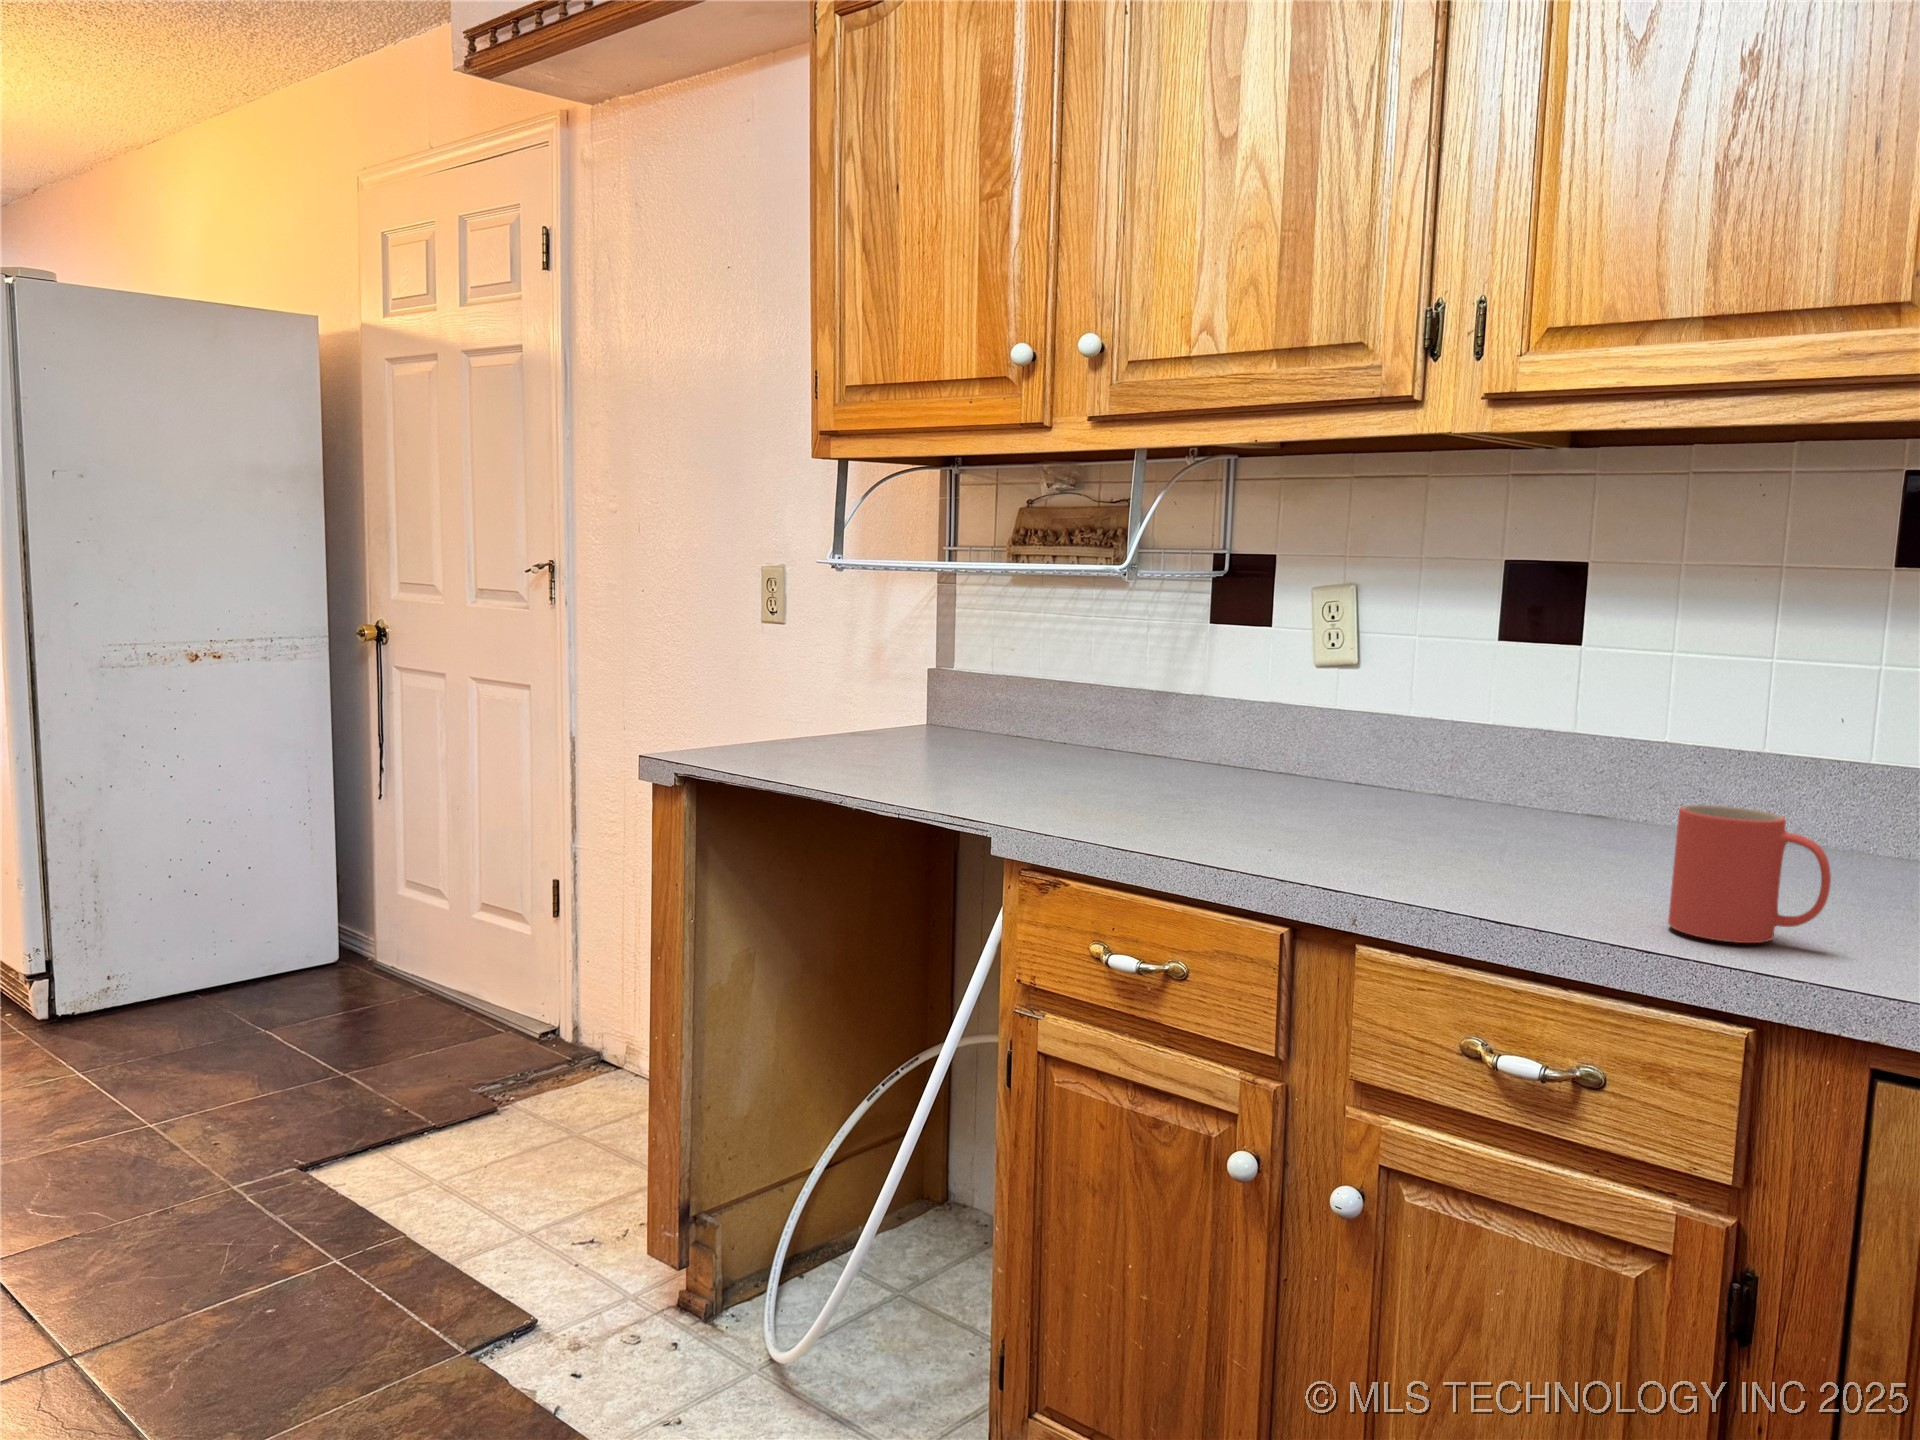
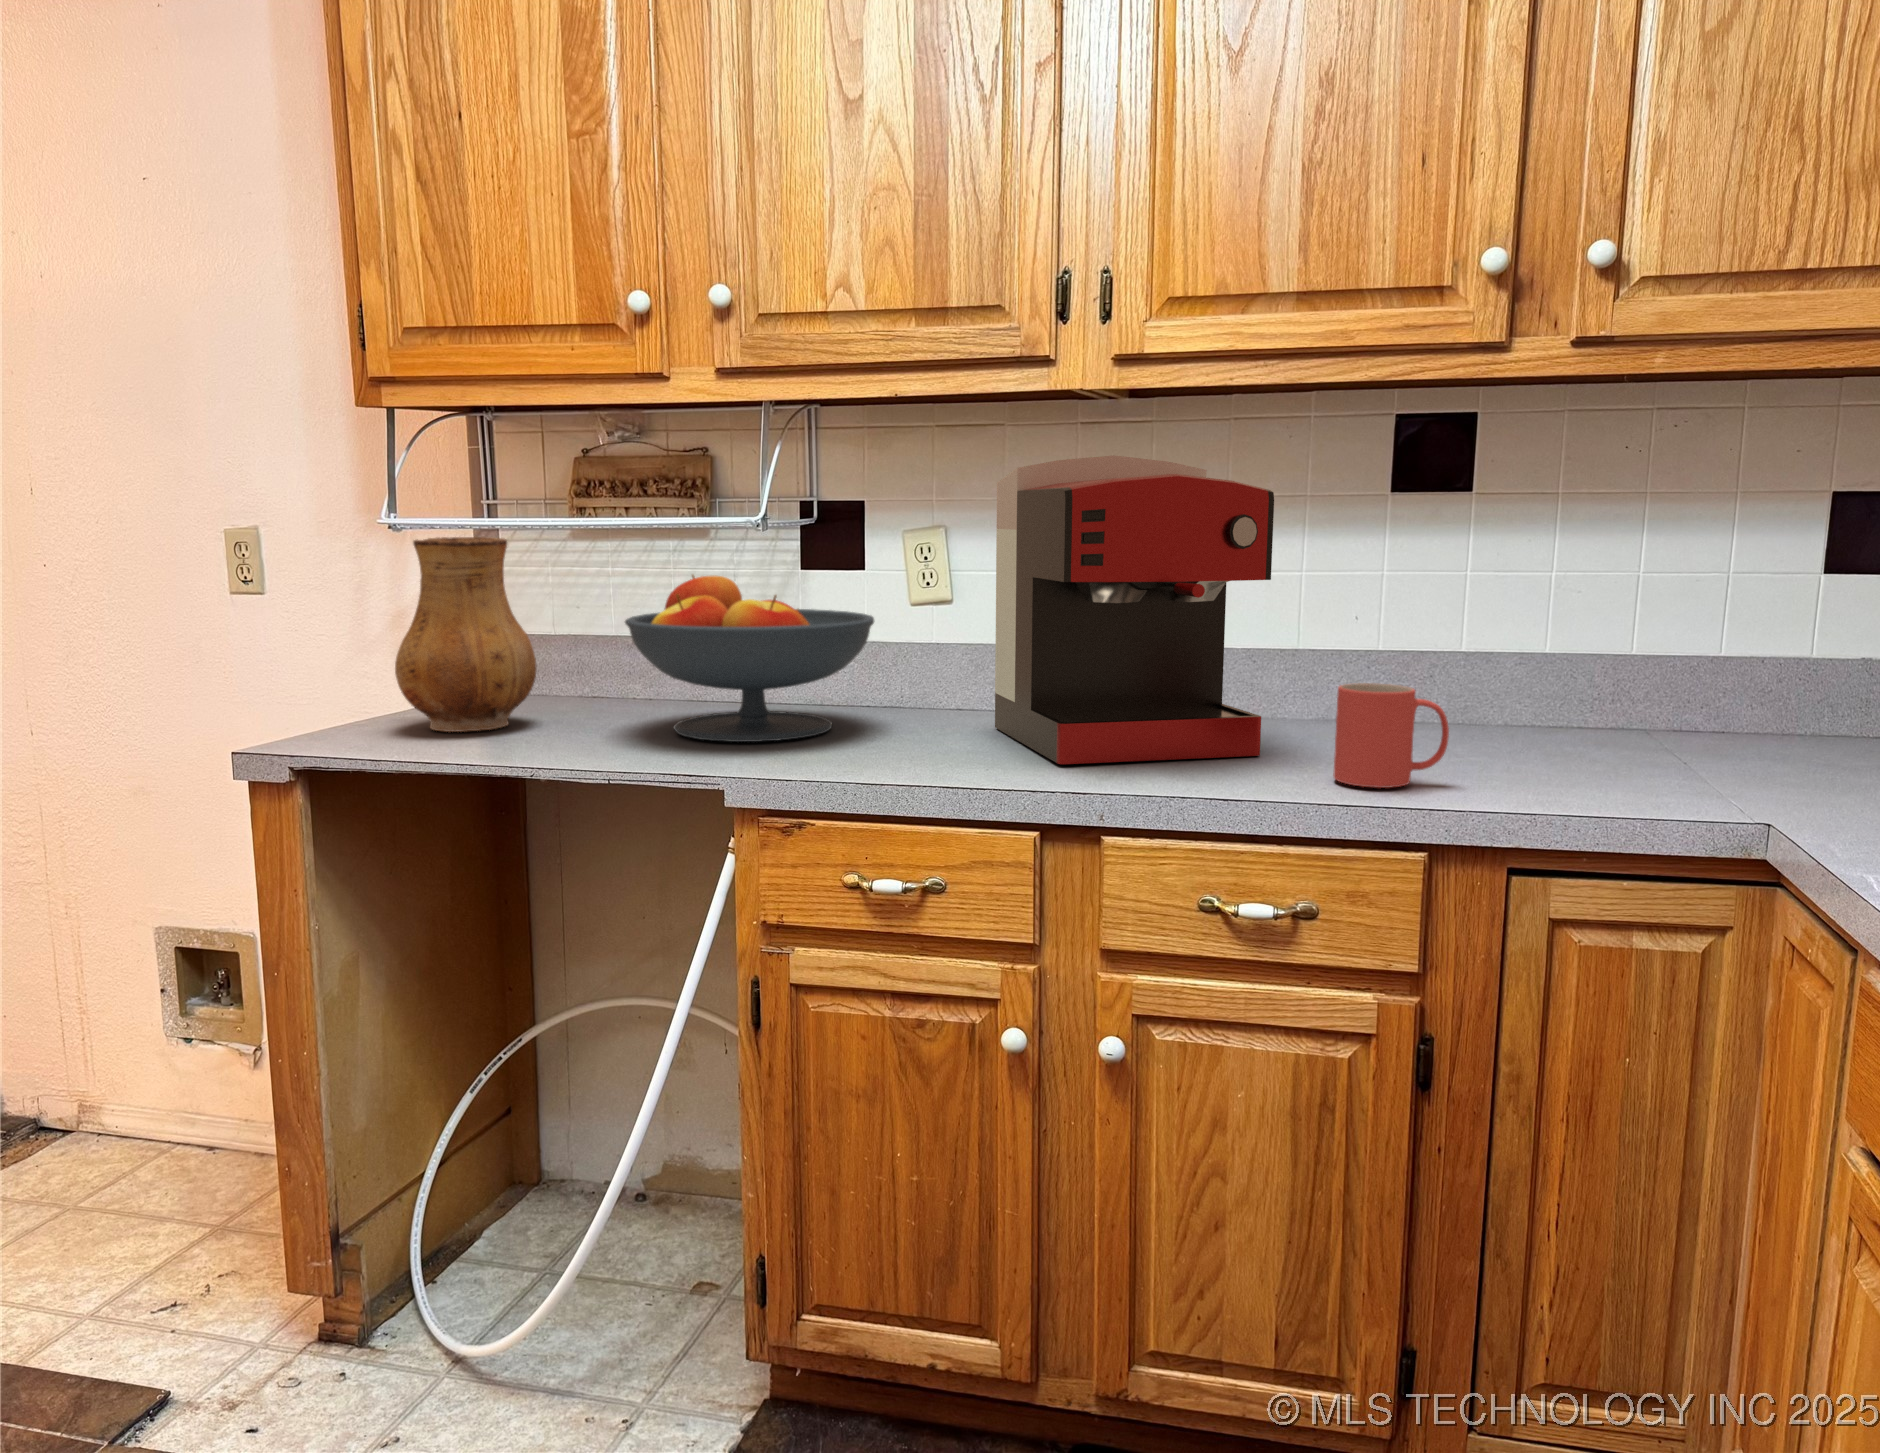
coffee maker: none [1353,514,1658,887] -> present [995,455,1274,764]
ceramic pitcher: none [794,579,921,764] -> present [395,537,536,732]
fruit bowl: none [977,627,1235,804] -> present [625,575,874,742]

